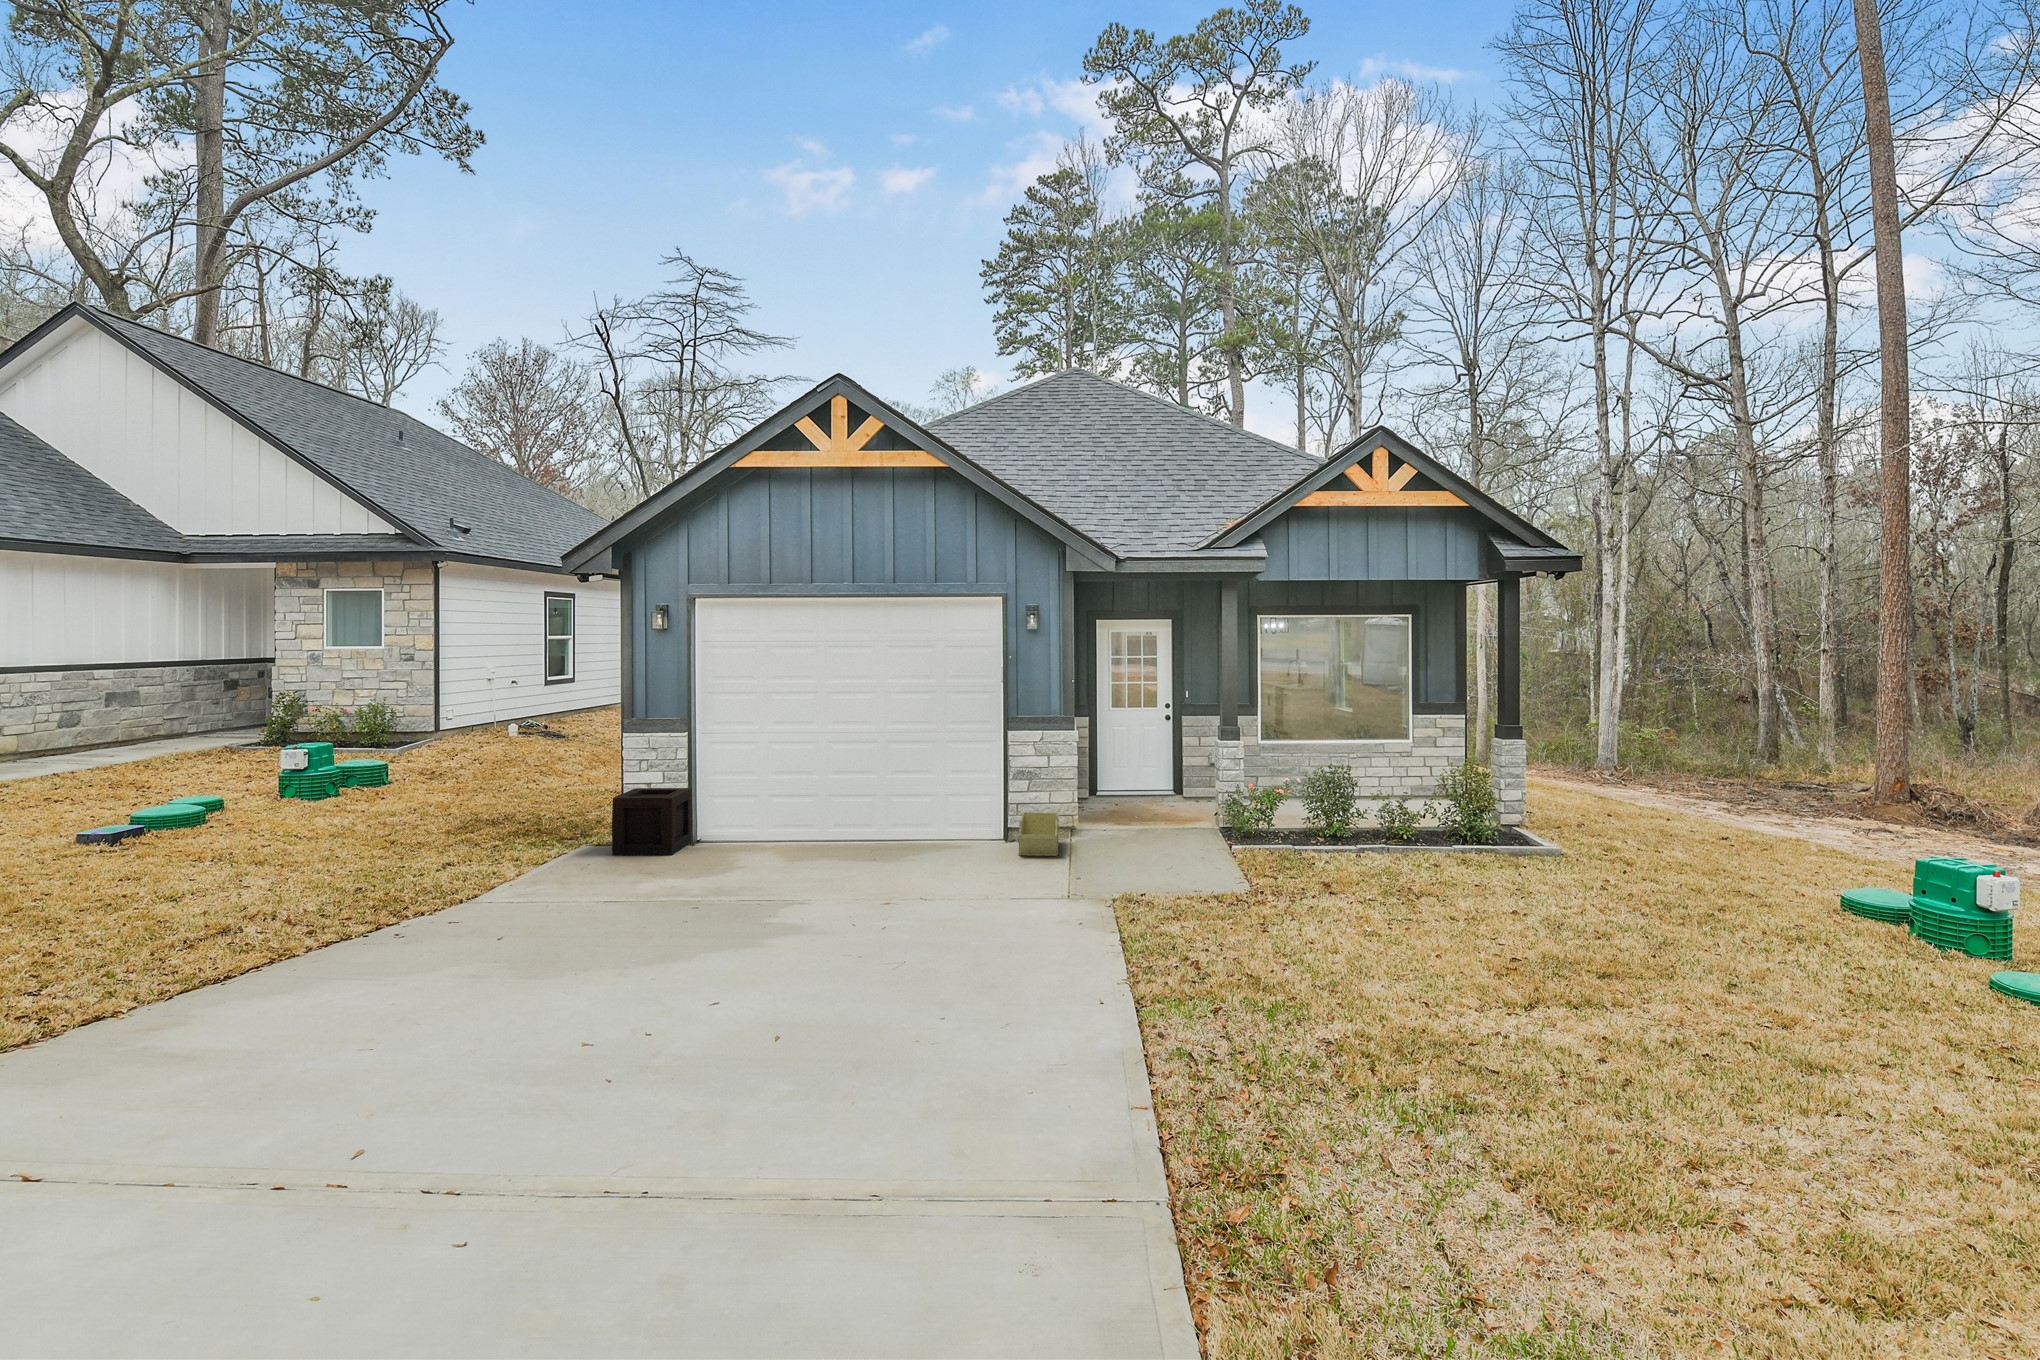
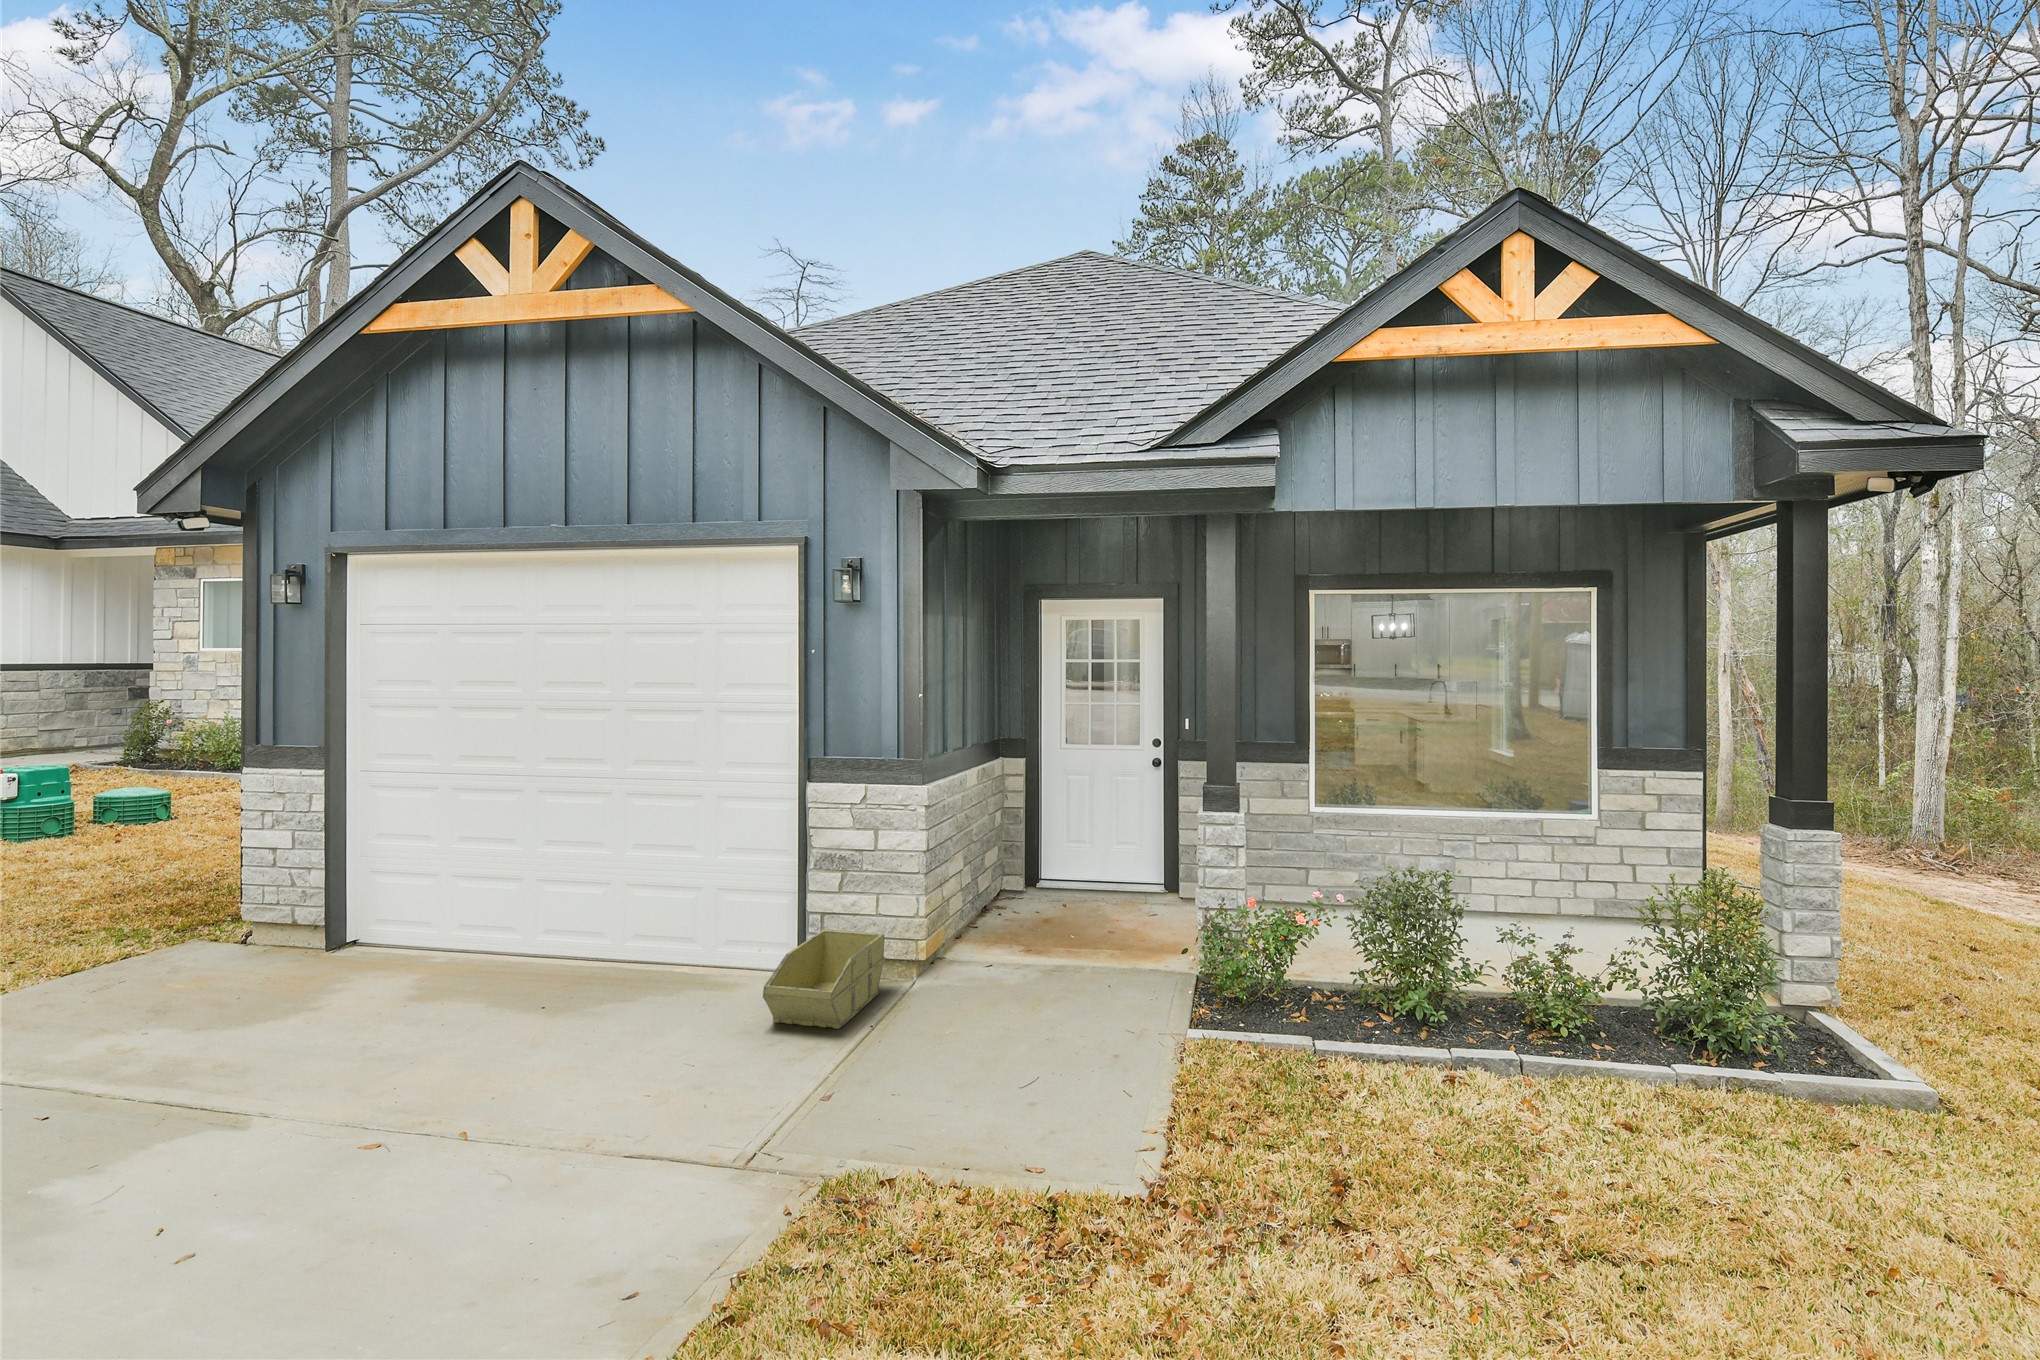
wooden crate: present [612,788,692,856] -> none [134,857,312,980]

